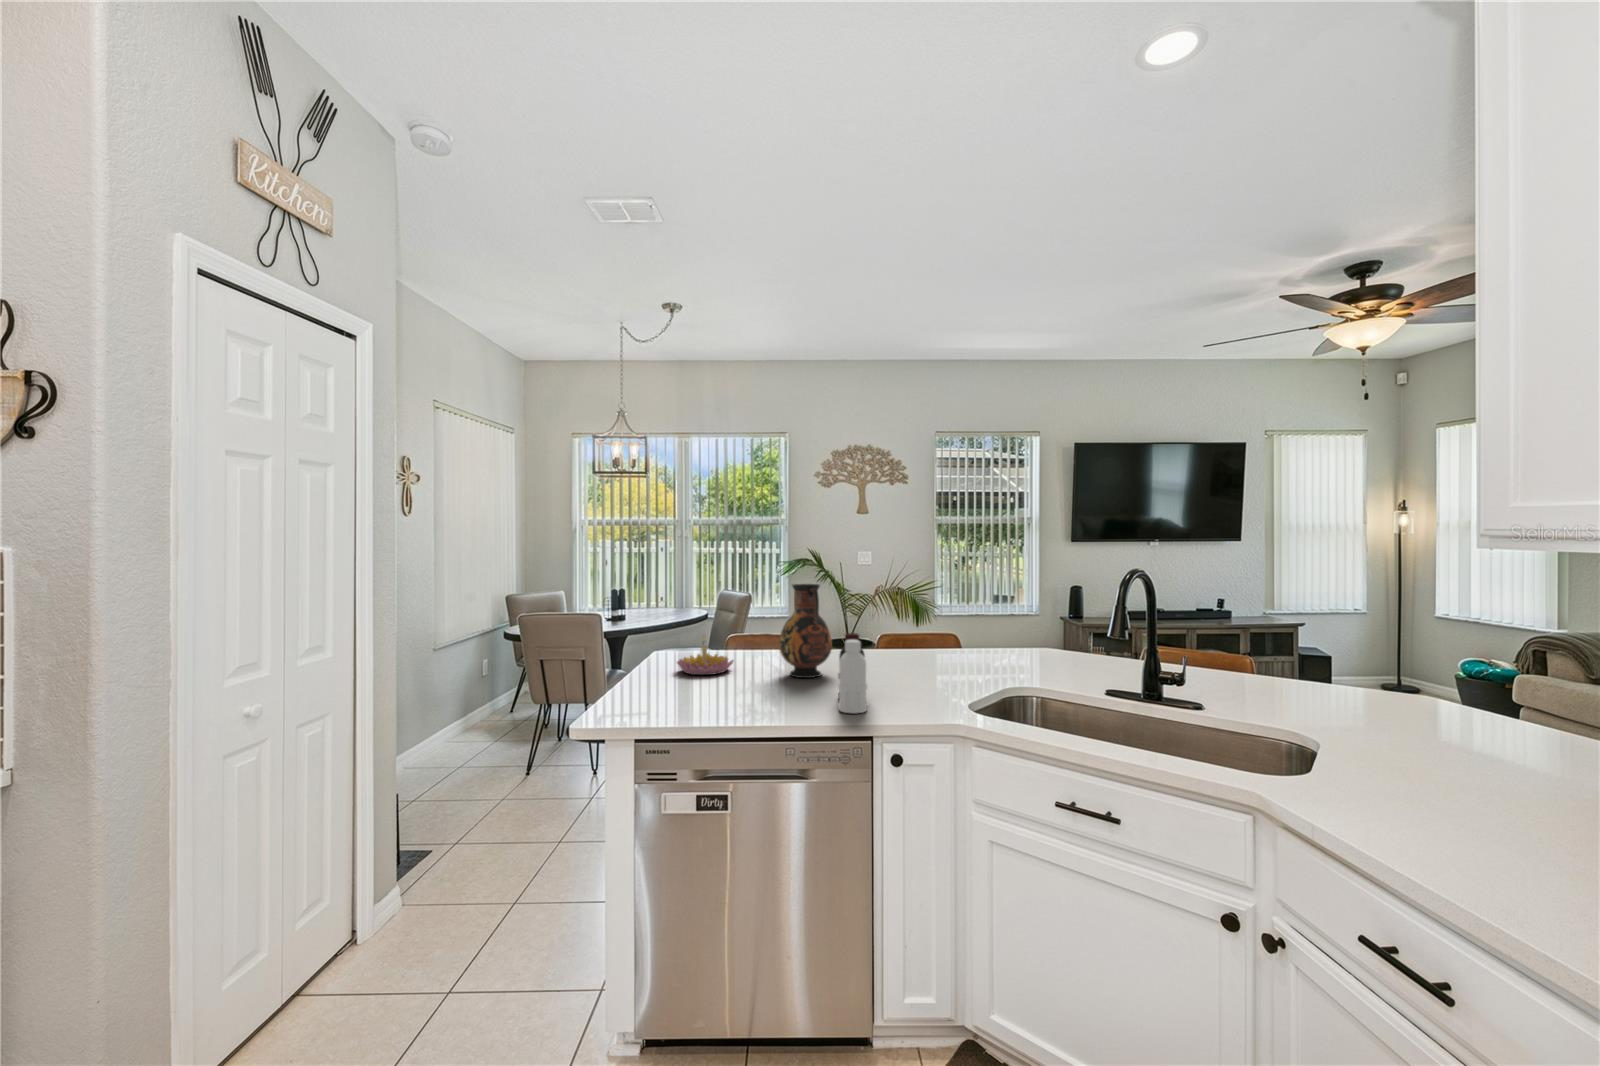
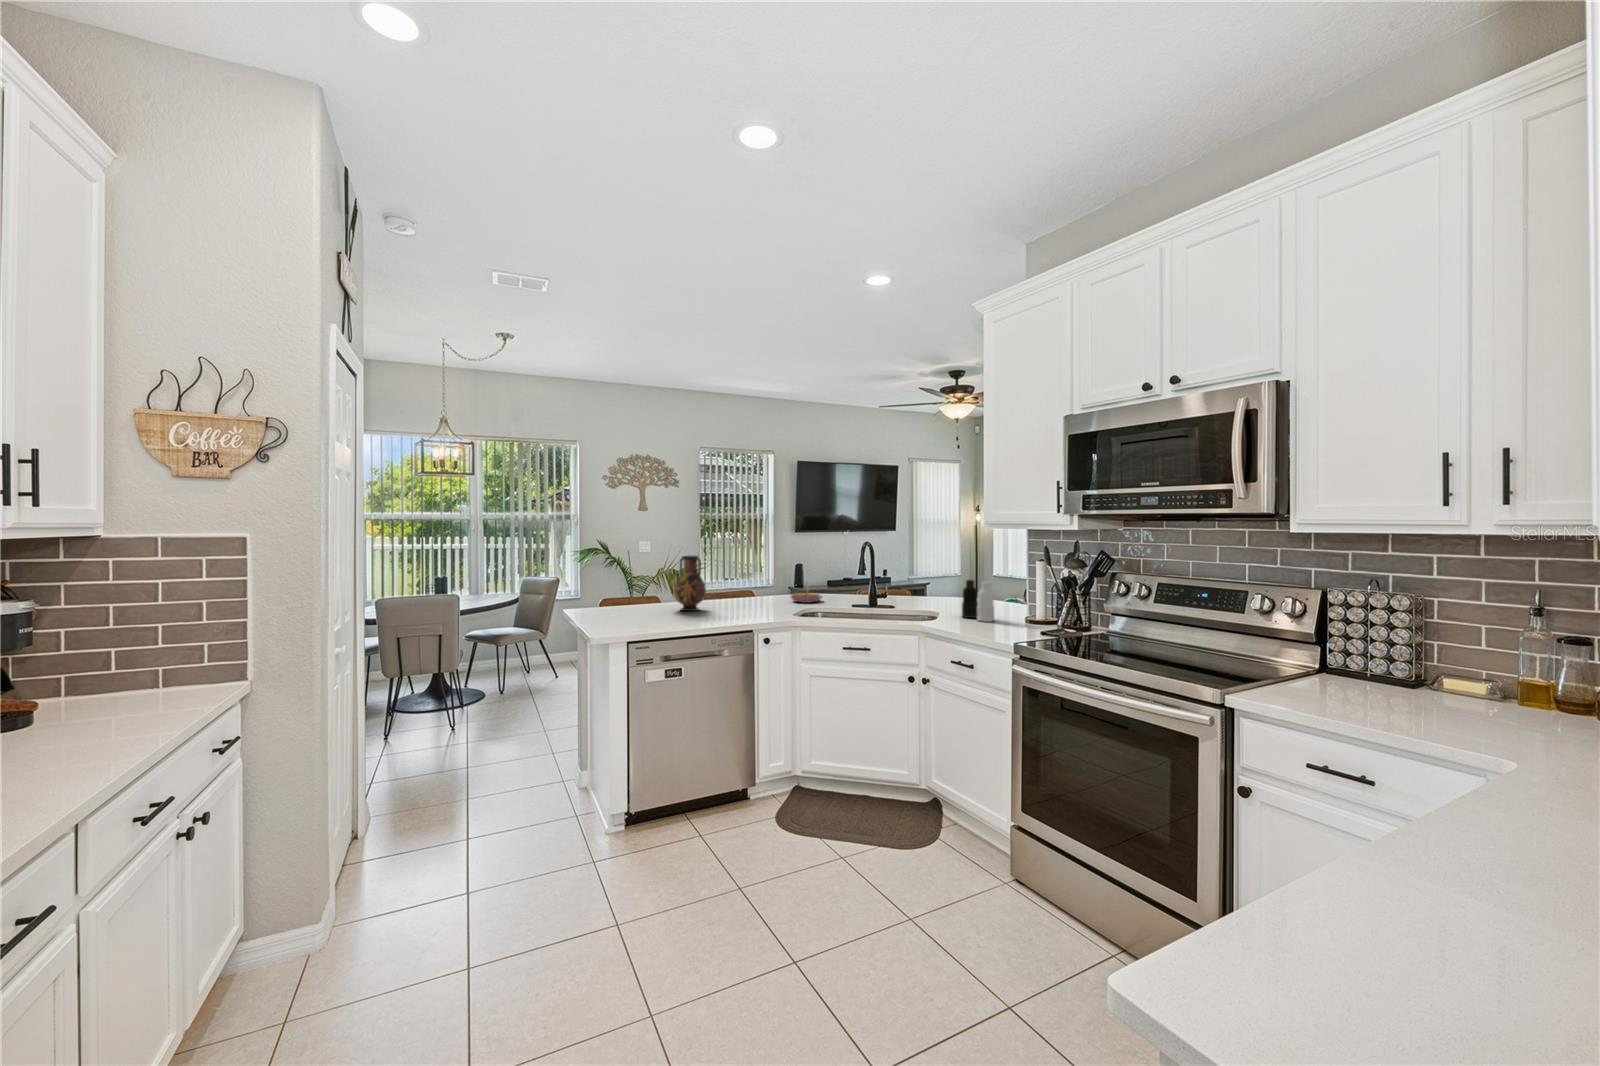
bottle: present [838,633,867,713] -> present [962,580,994,622]
candle holder: present [677,636,733,675] -> present [791,582,822,603]

